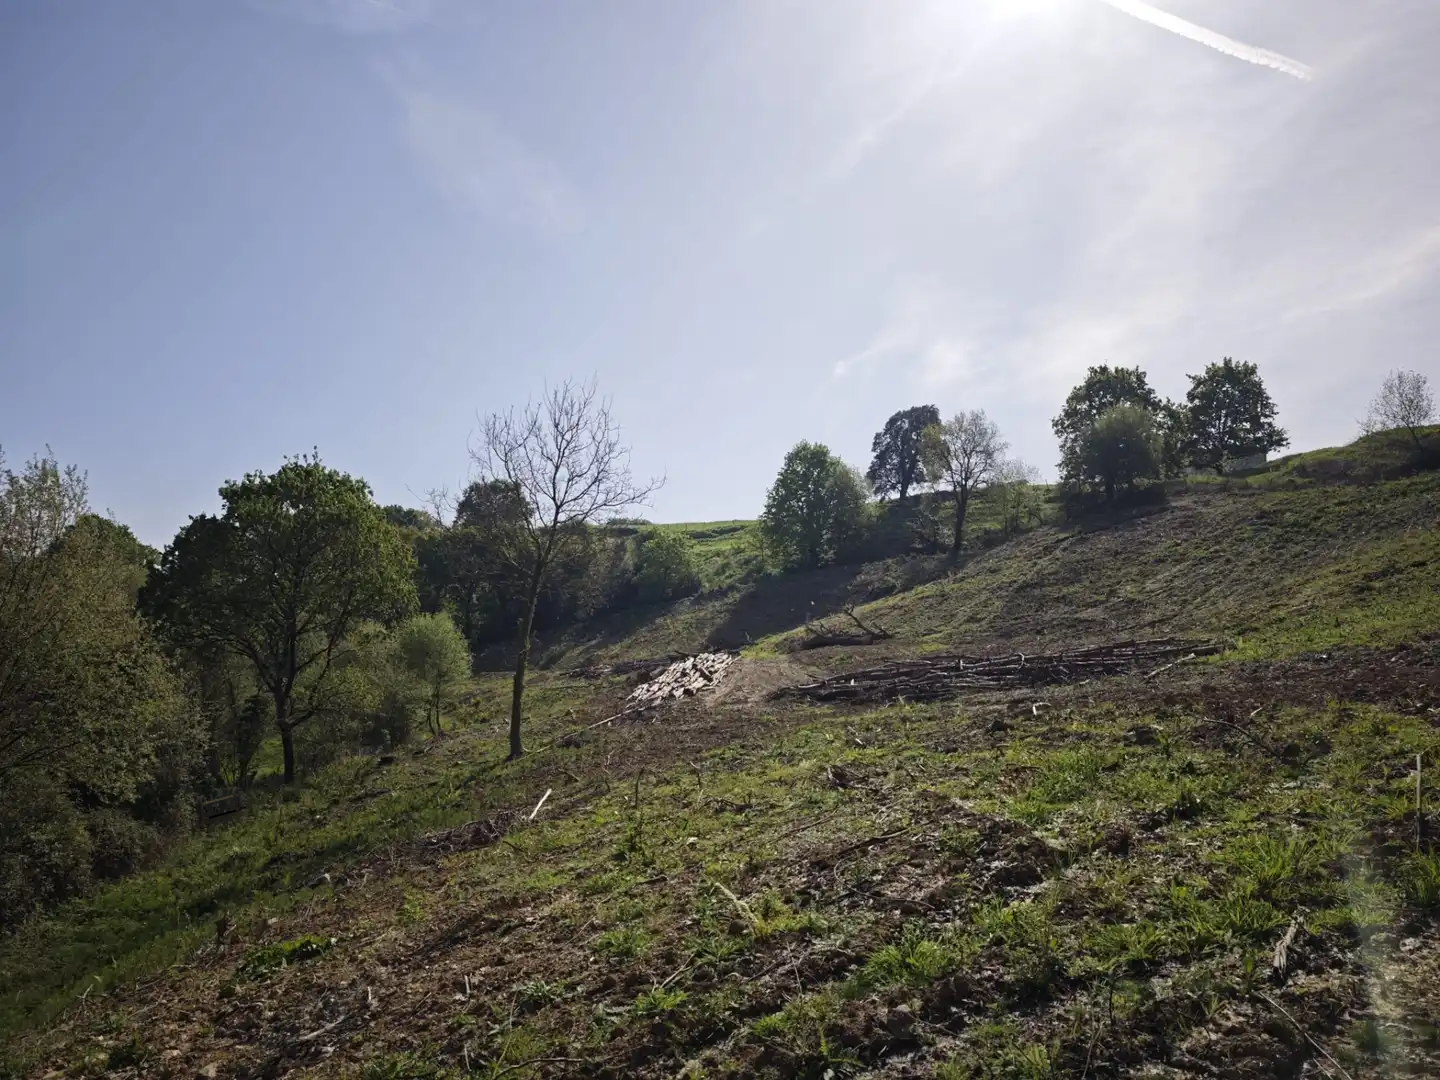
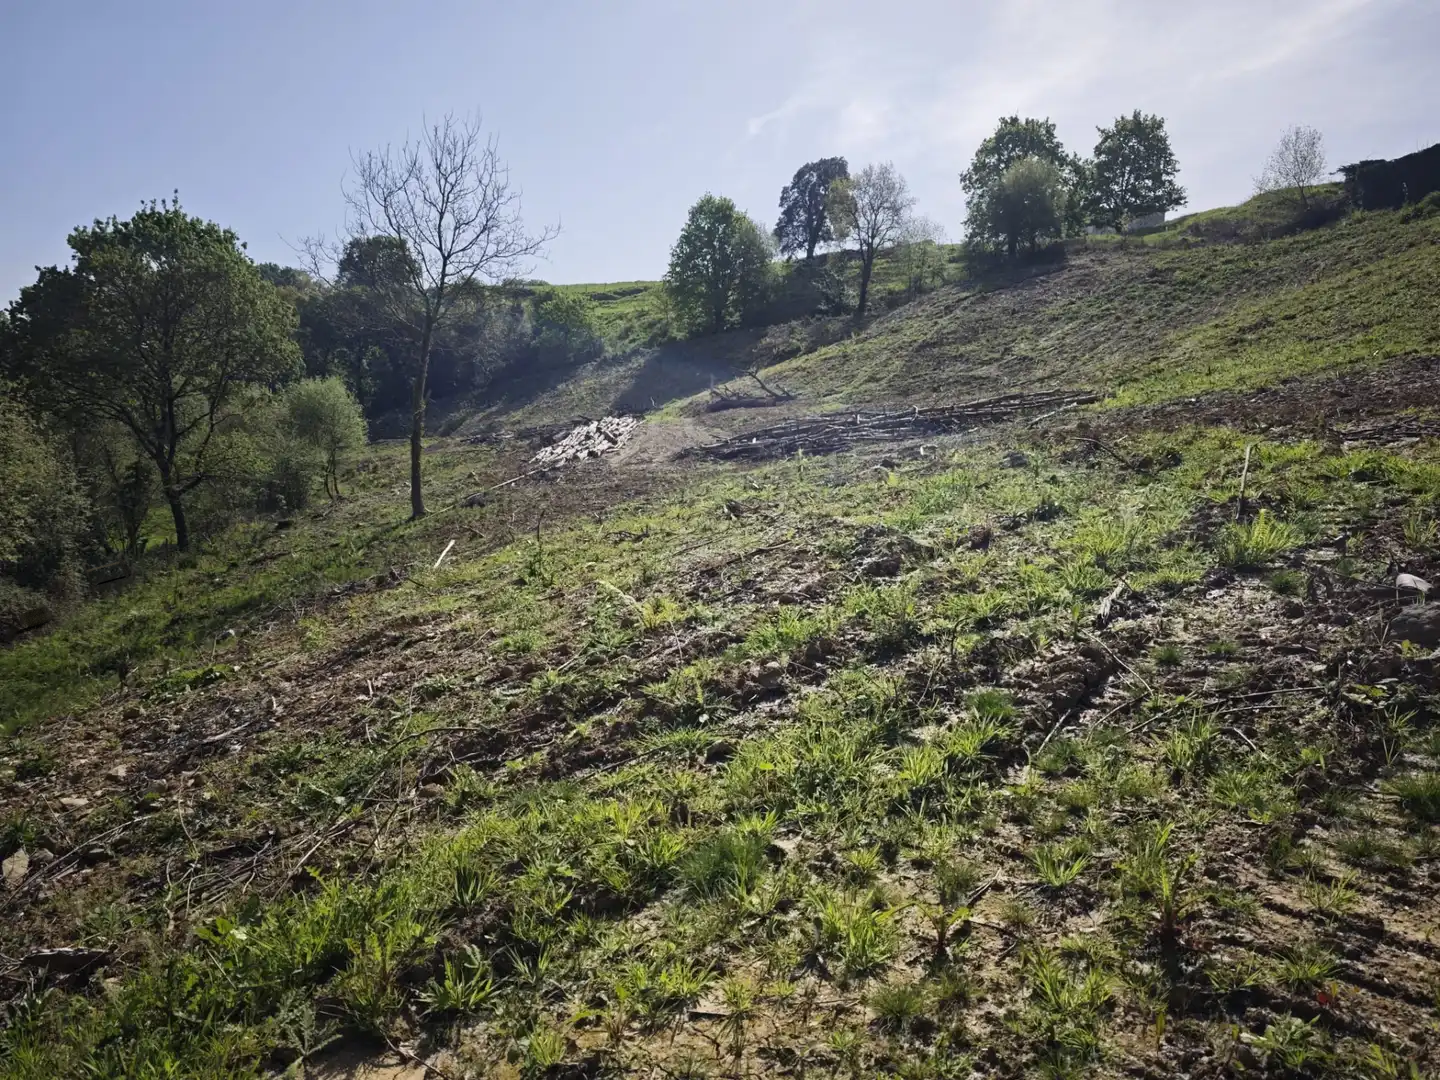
wooden bucket: none [136,844,163,866] -> present [20,606,51,627]

